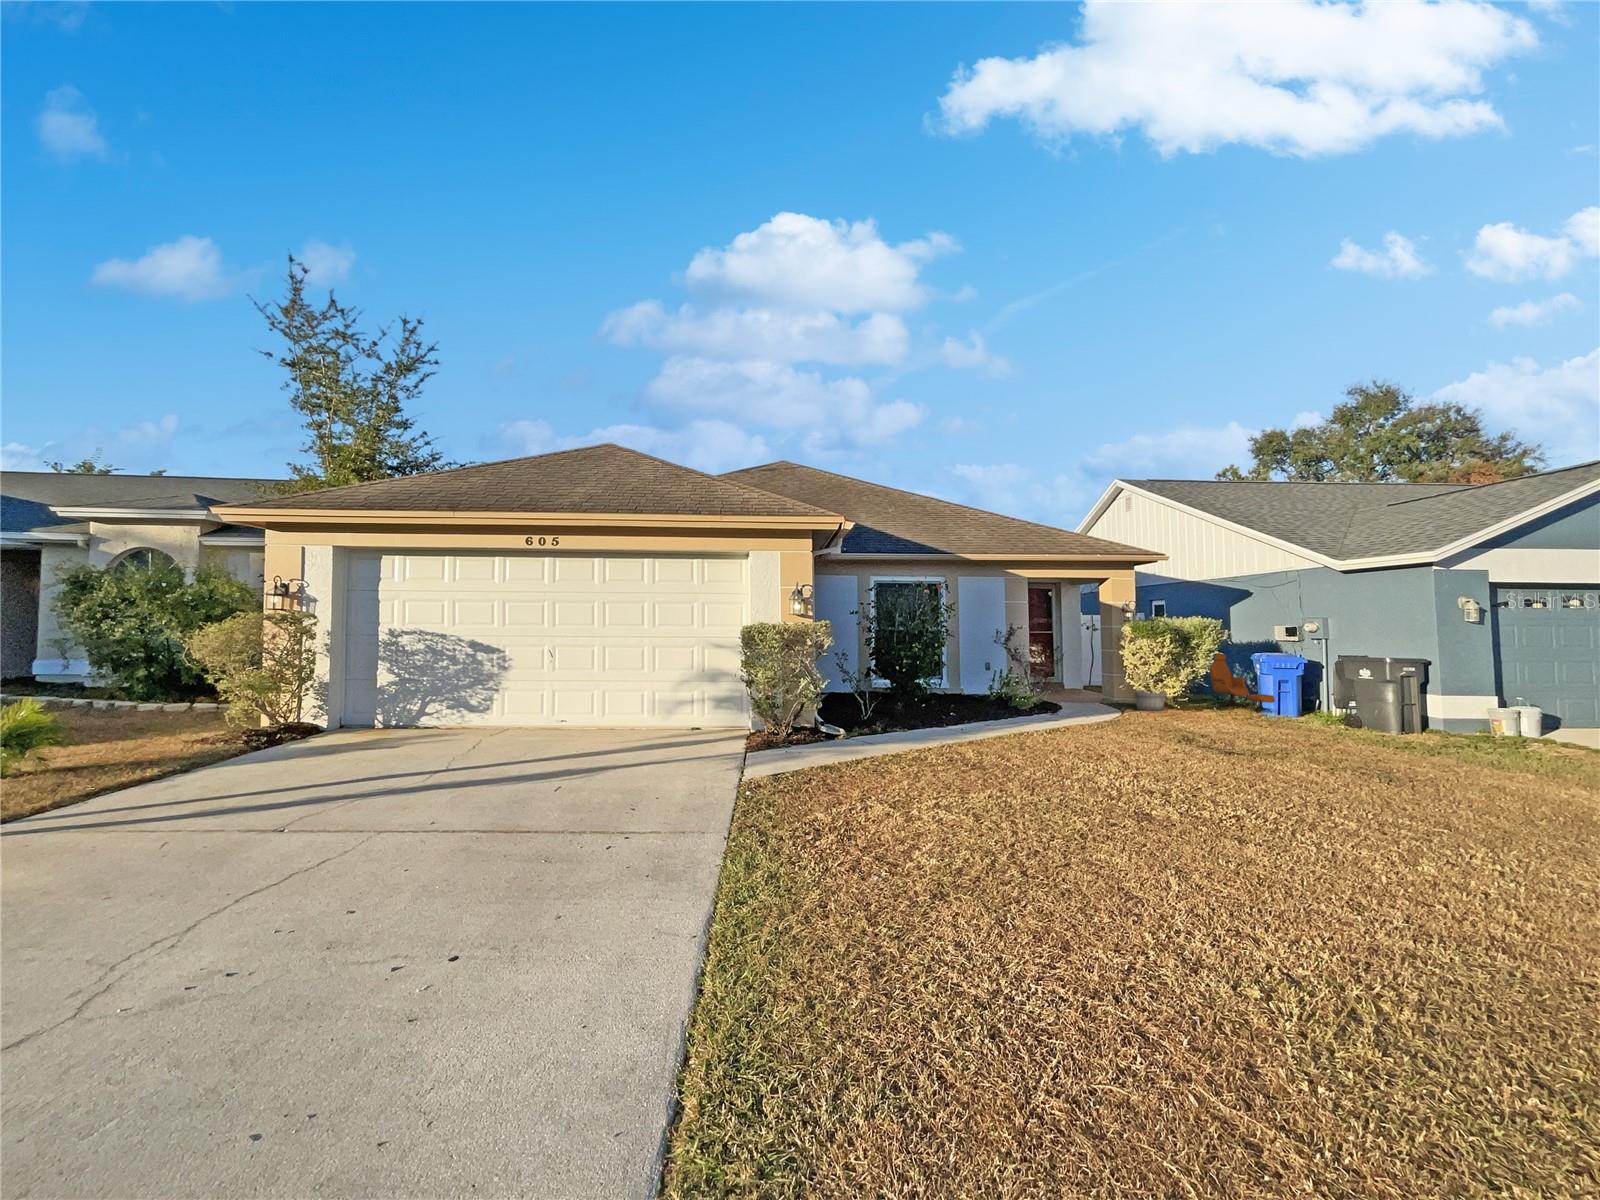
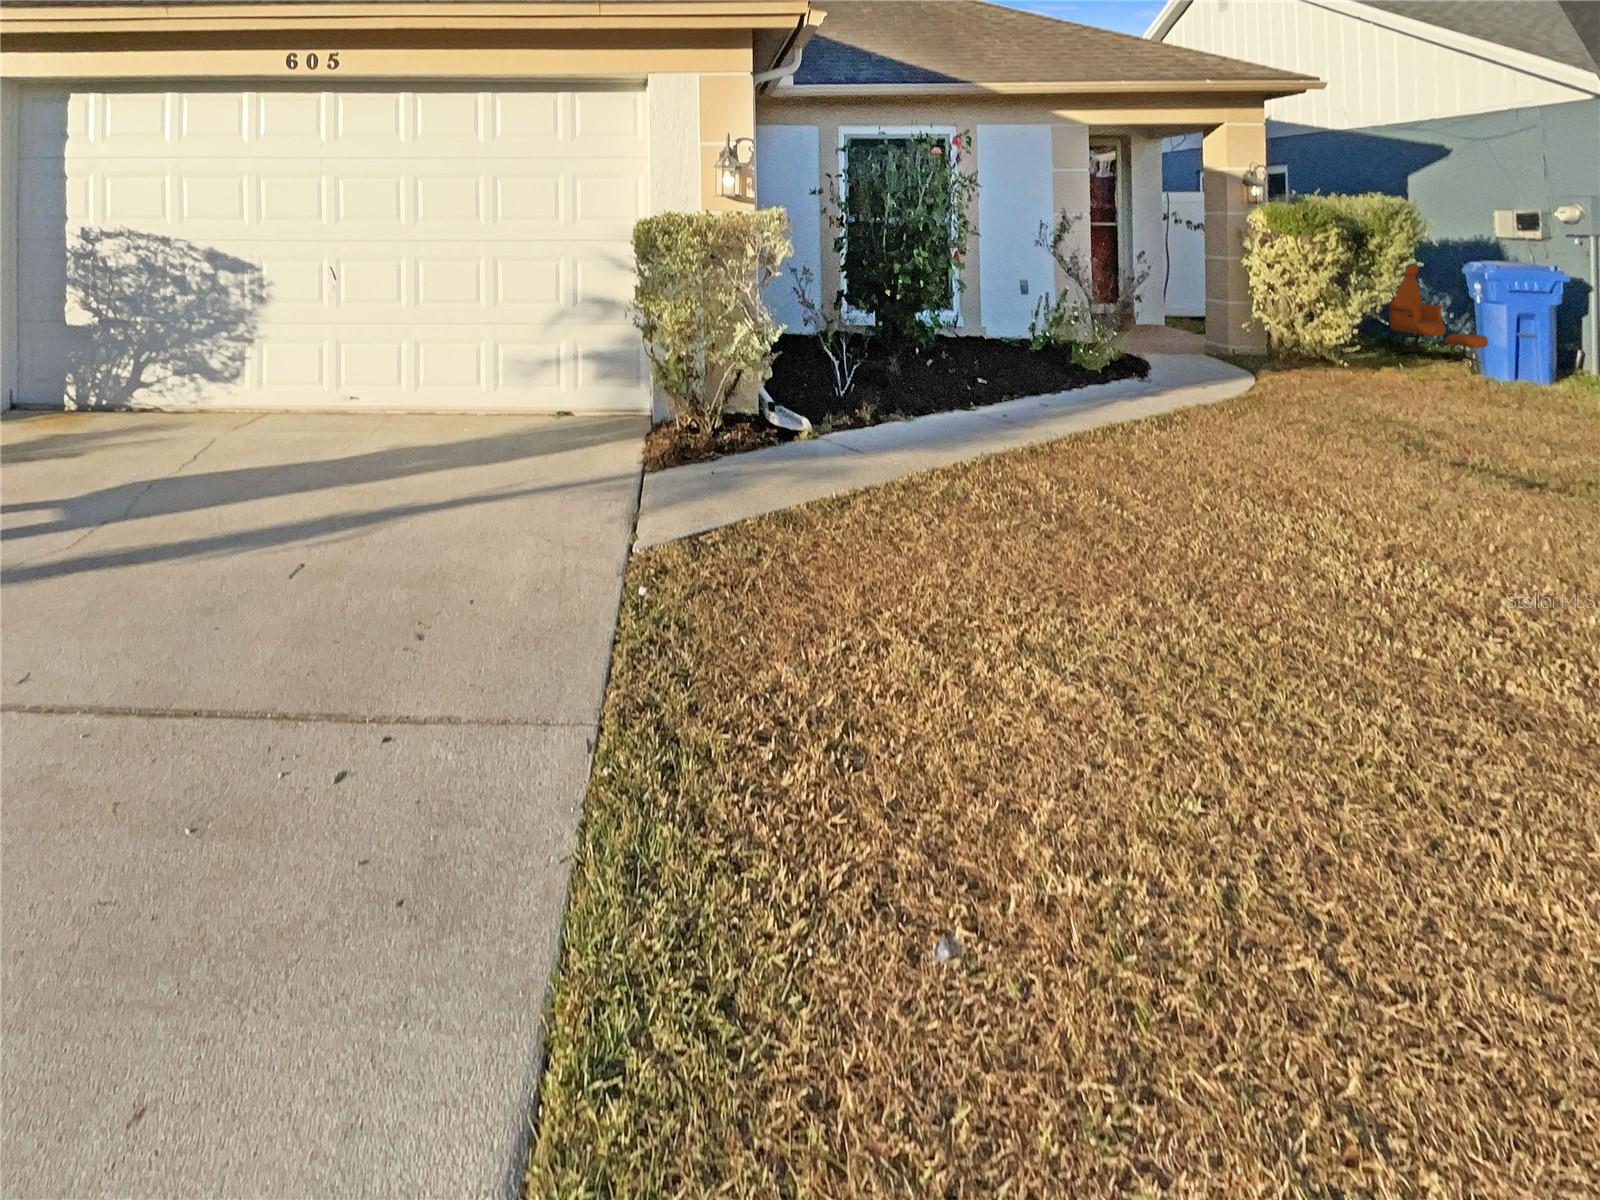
wooden bucket: present [1134,690,1166,711] -> none [1269,320,1323,364]

